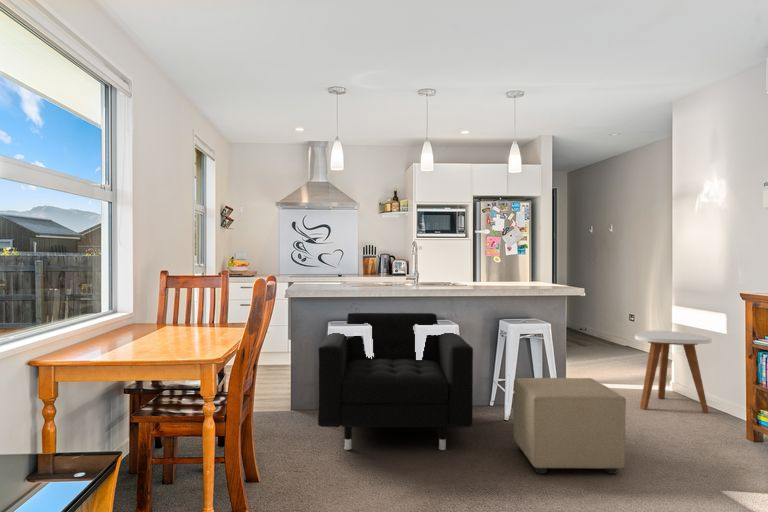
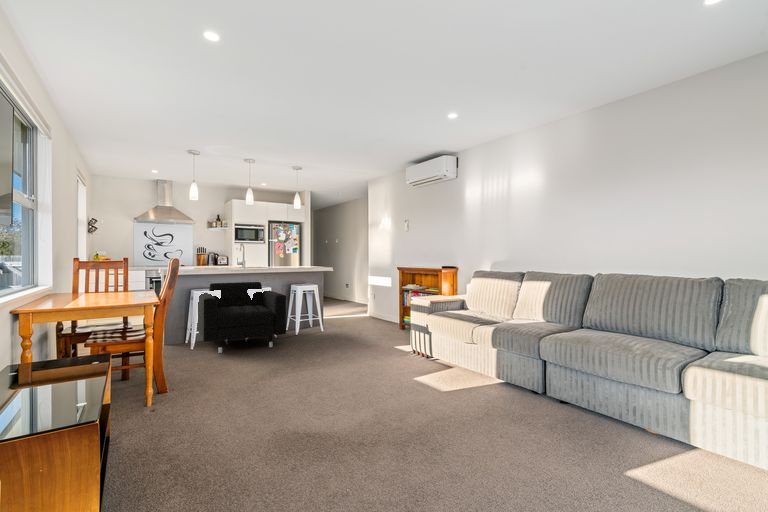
side table: present [635,331,711,413] -> none [355,288,386,324]
ottoman: present [513,378,626,474] -> none [305,307,355,349]

